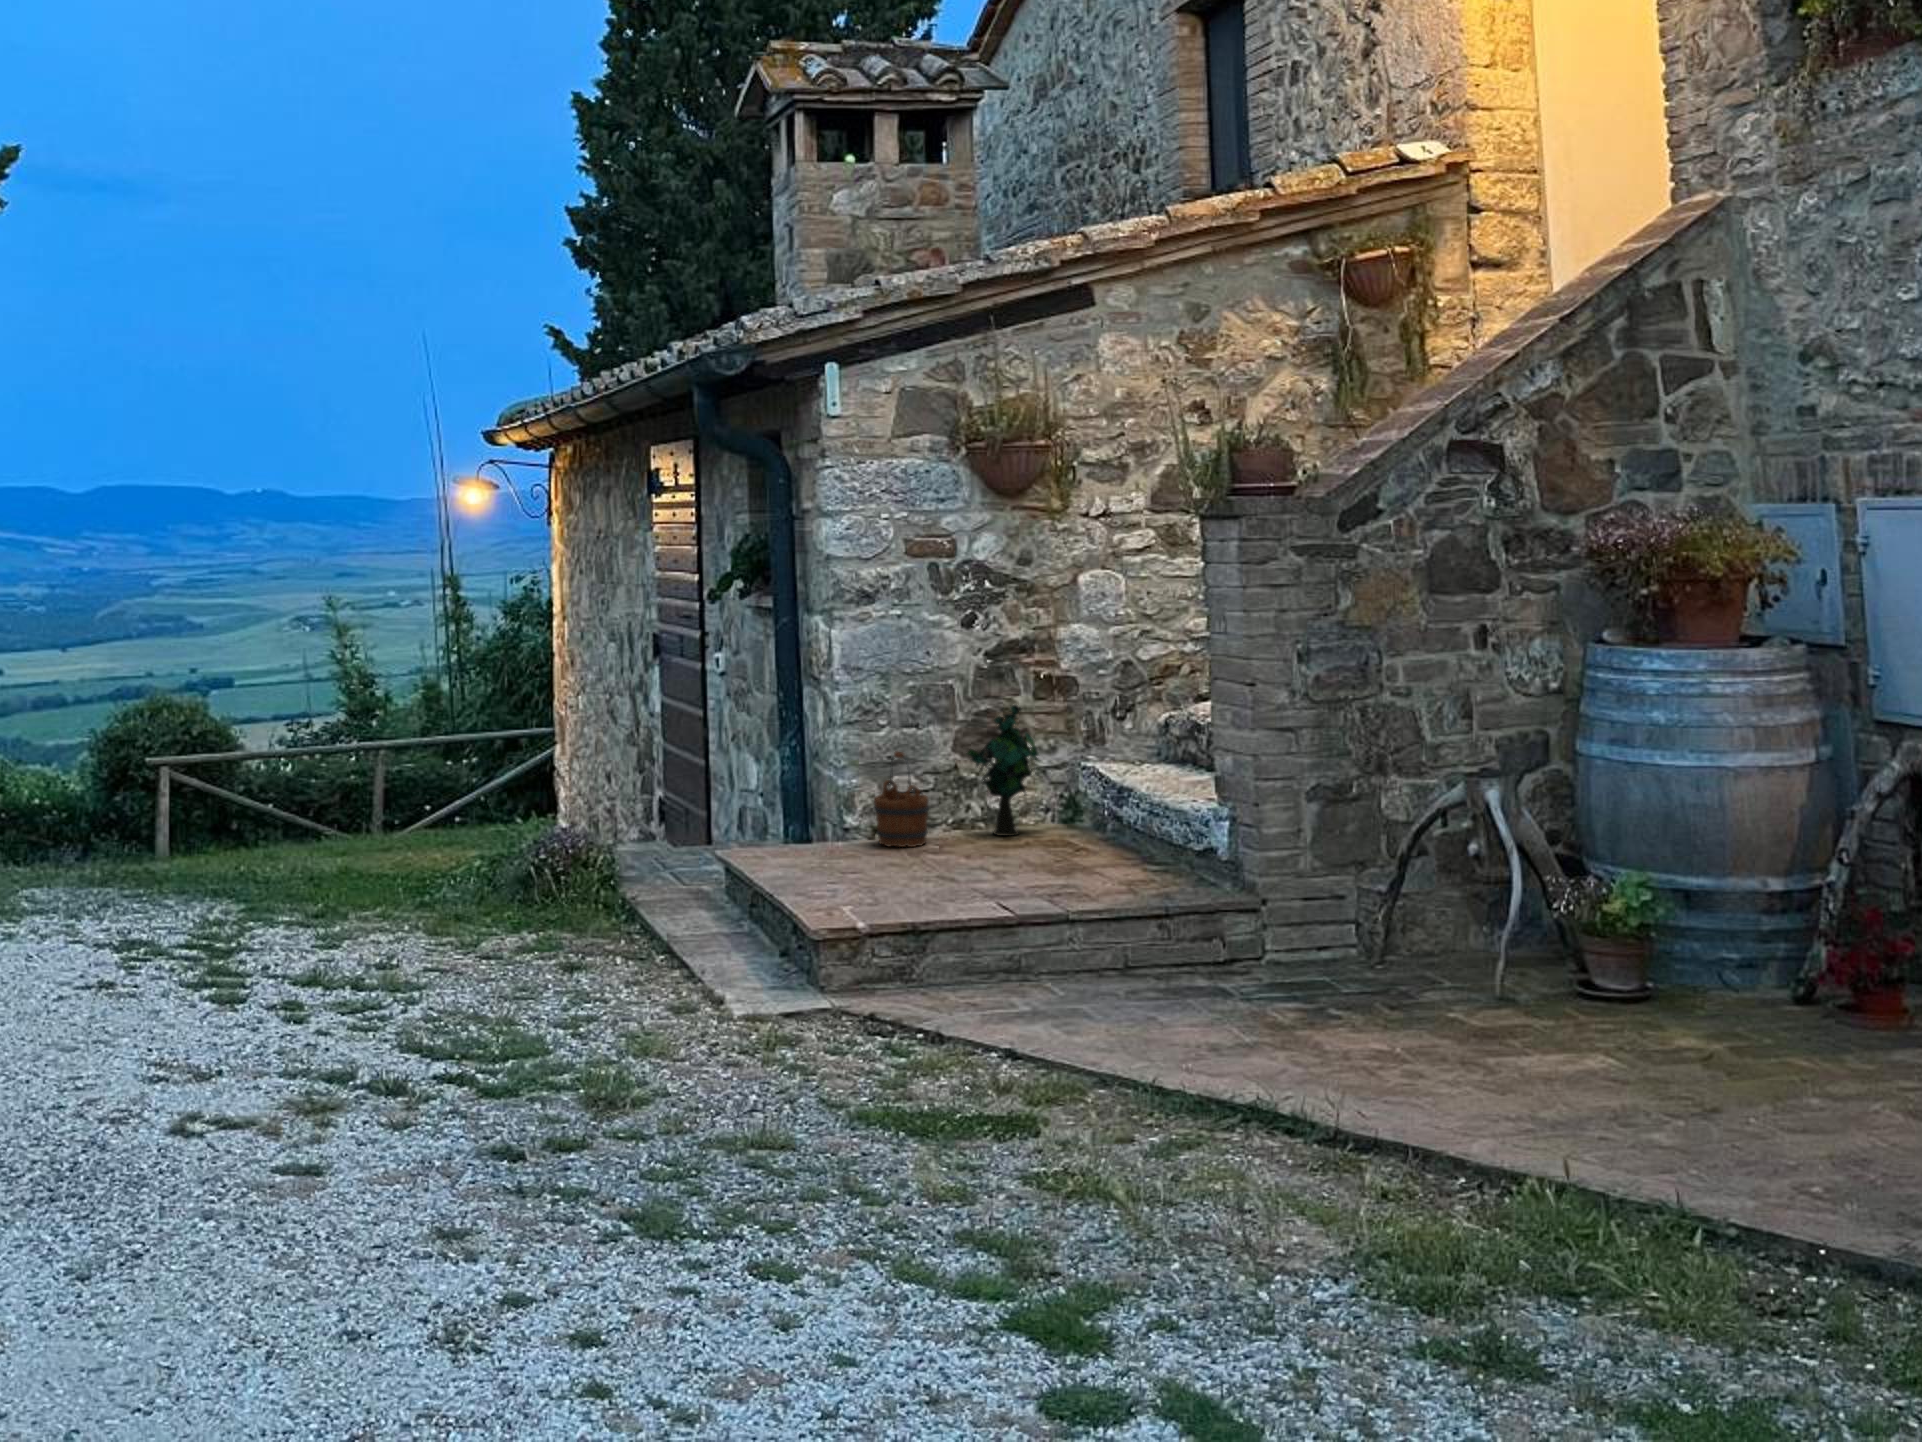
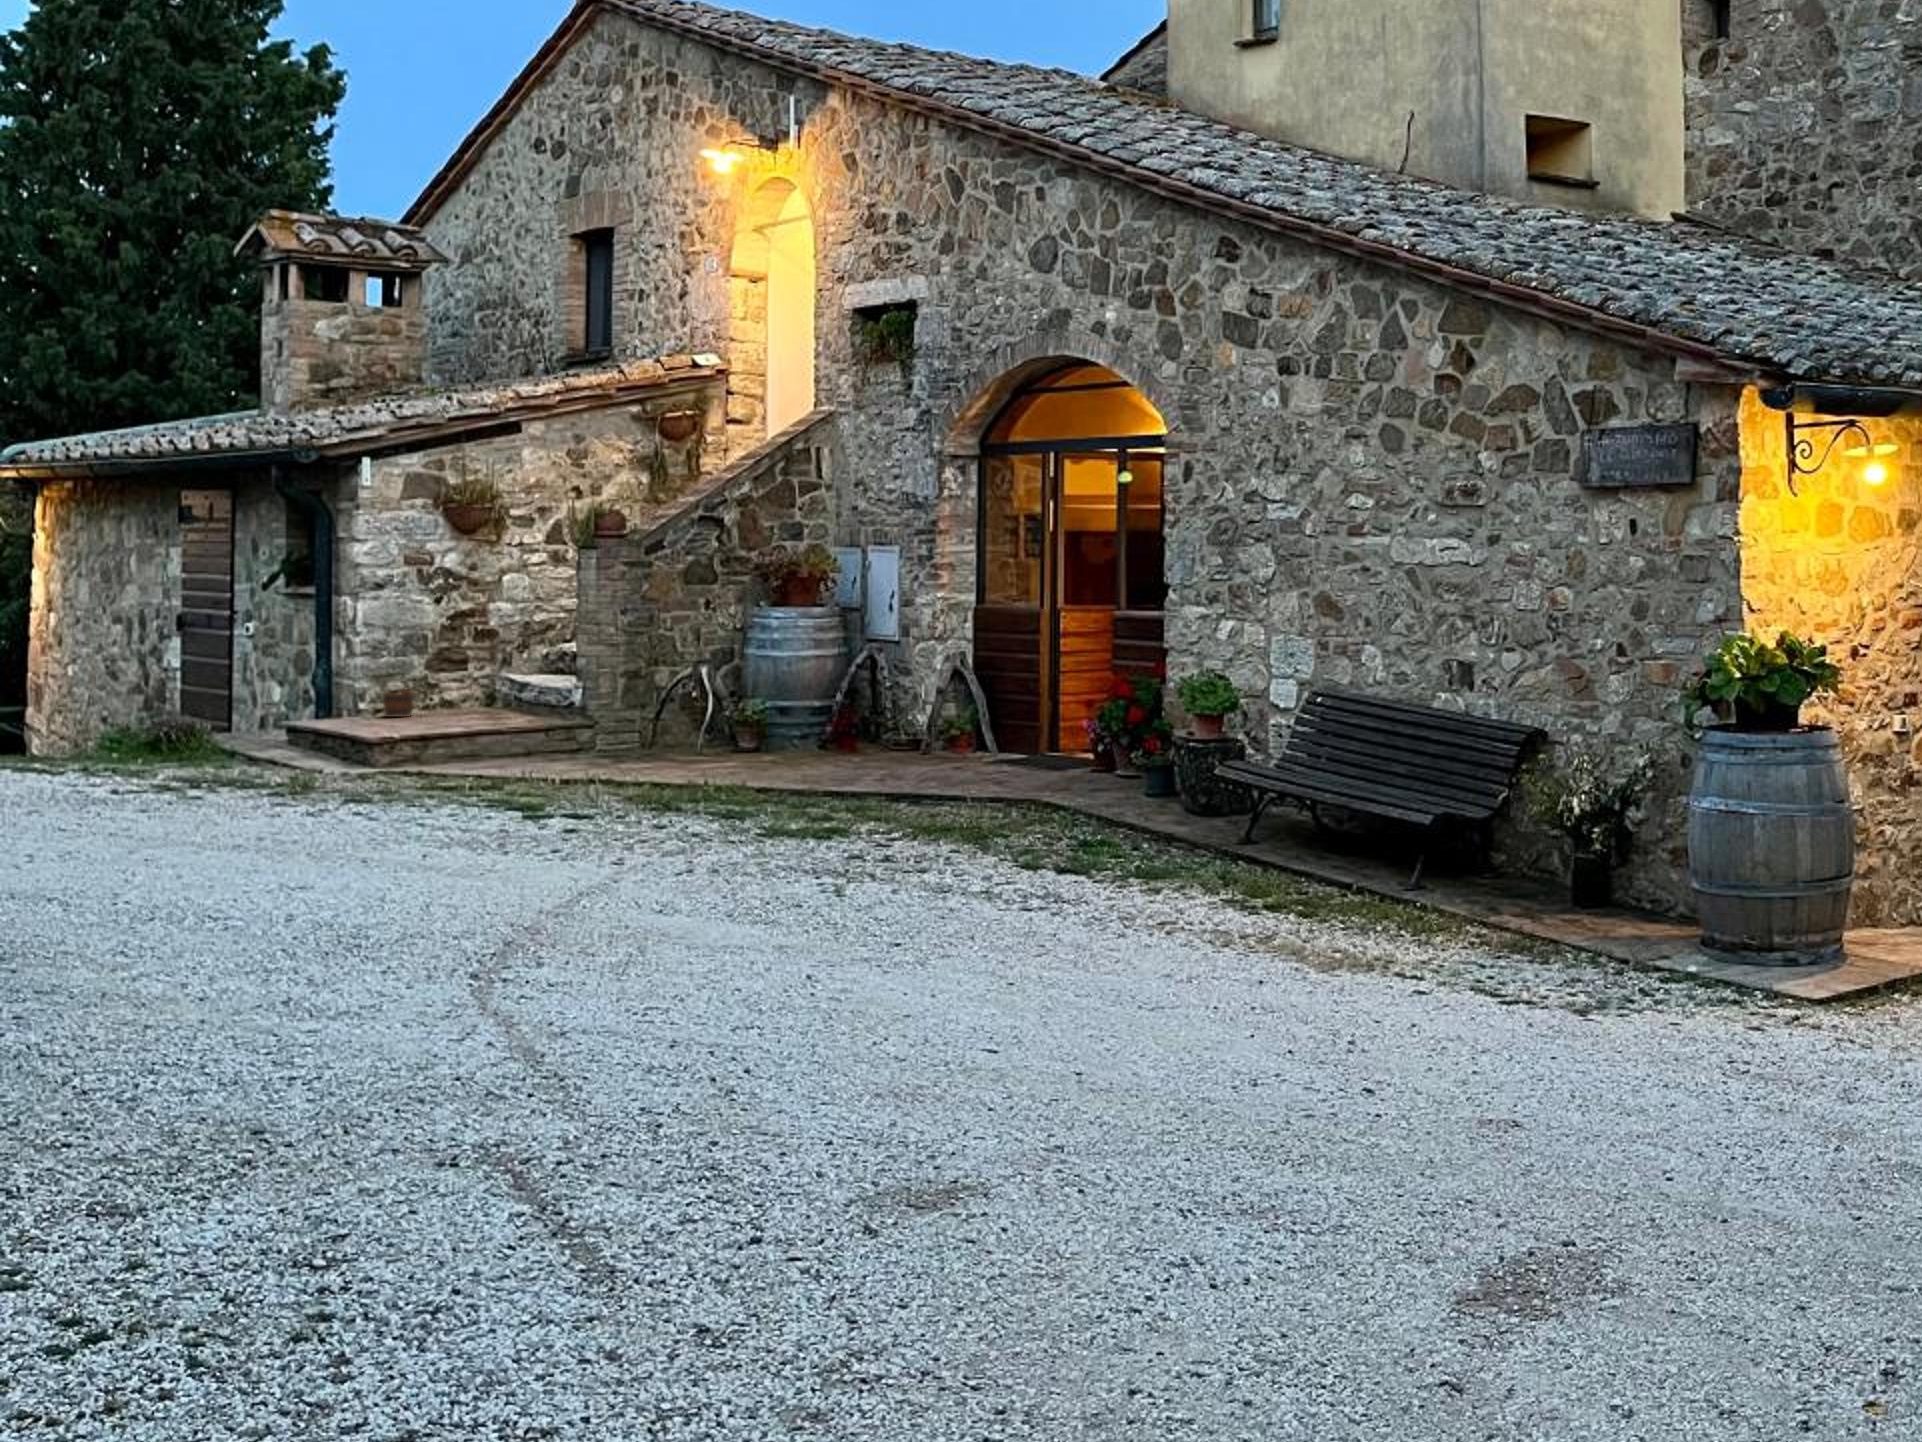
decorative plant: present [966,705,1039,836] -> none [435,643,477,712]

